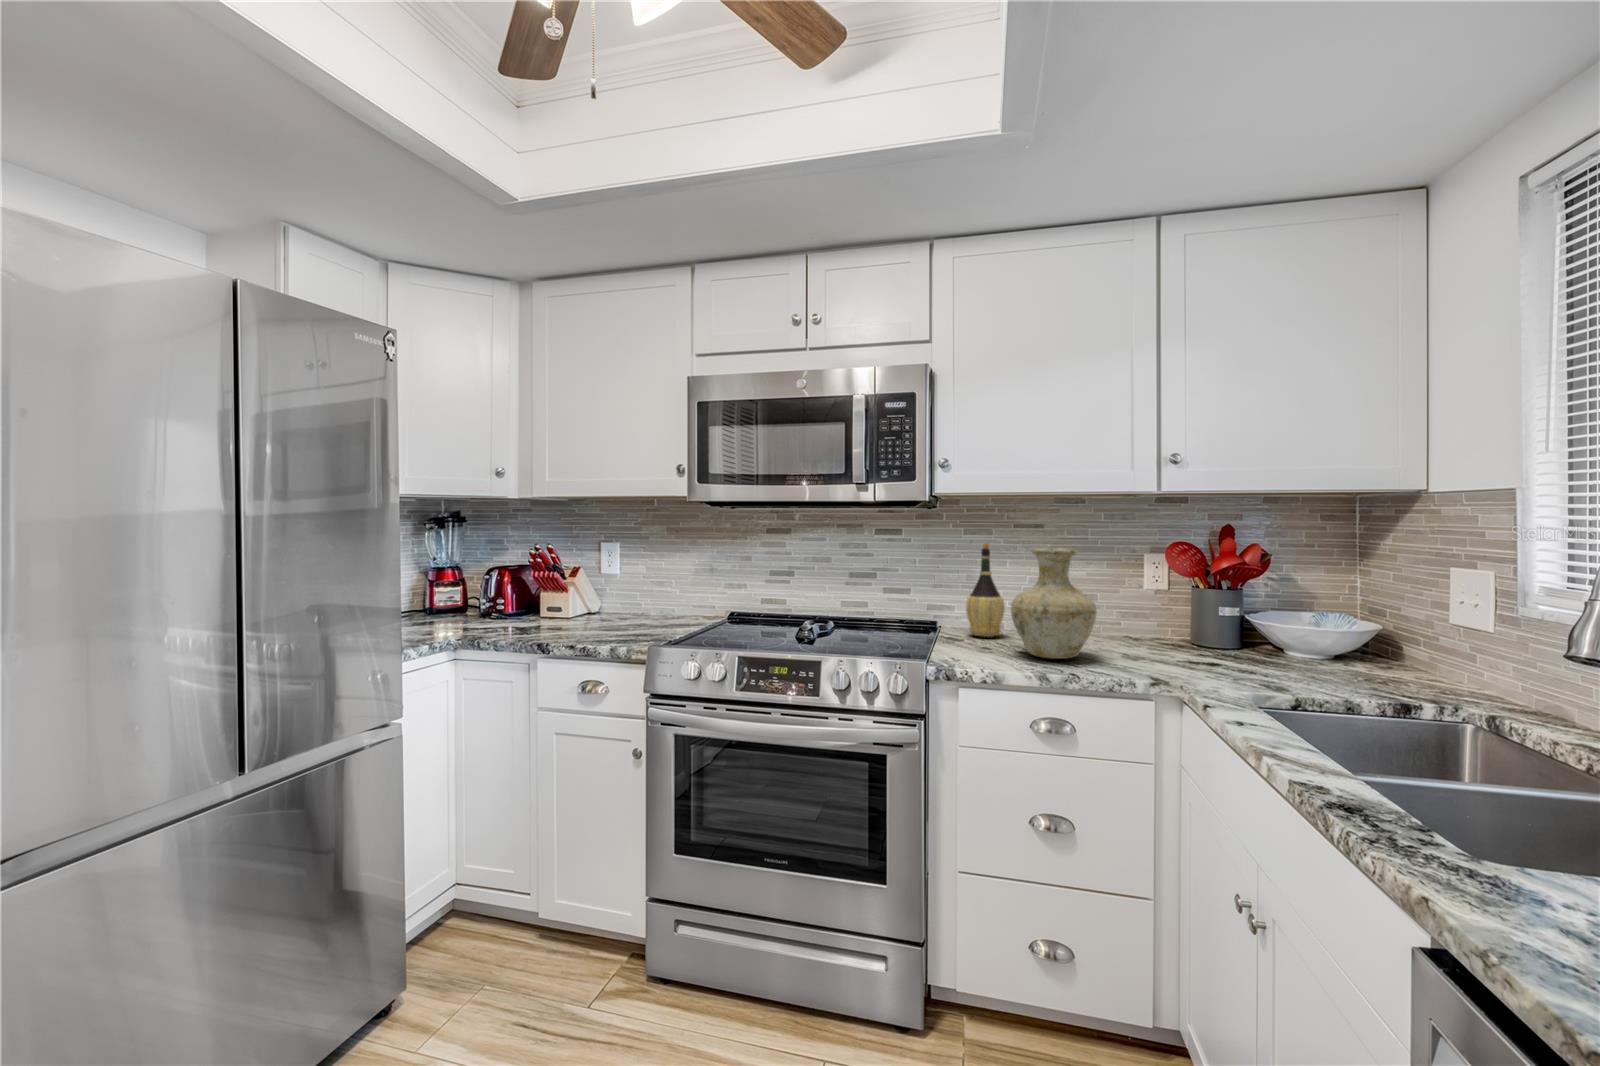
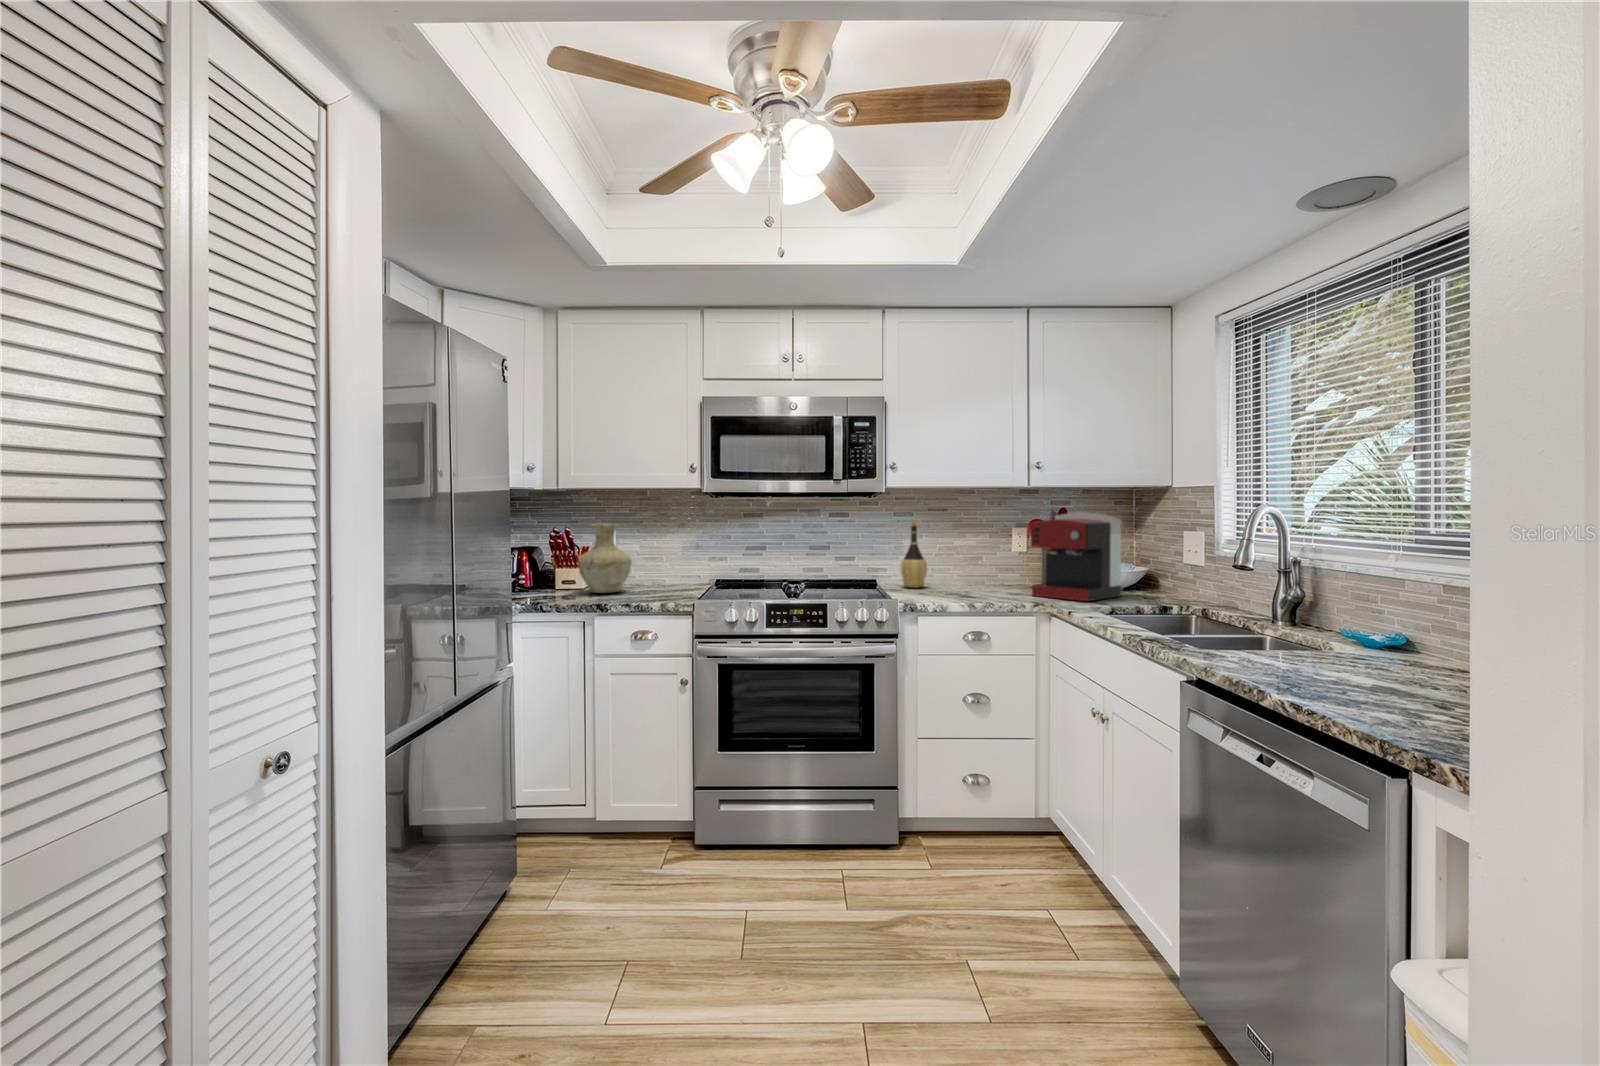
coffee maker: none [1158,531,1322,681] -> present [1031,512,1121,601]
vase: present [1011,548,1097,659] -> present [578,523,632,593]

